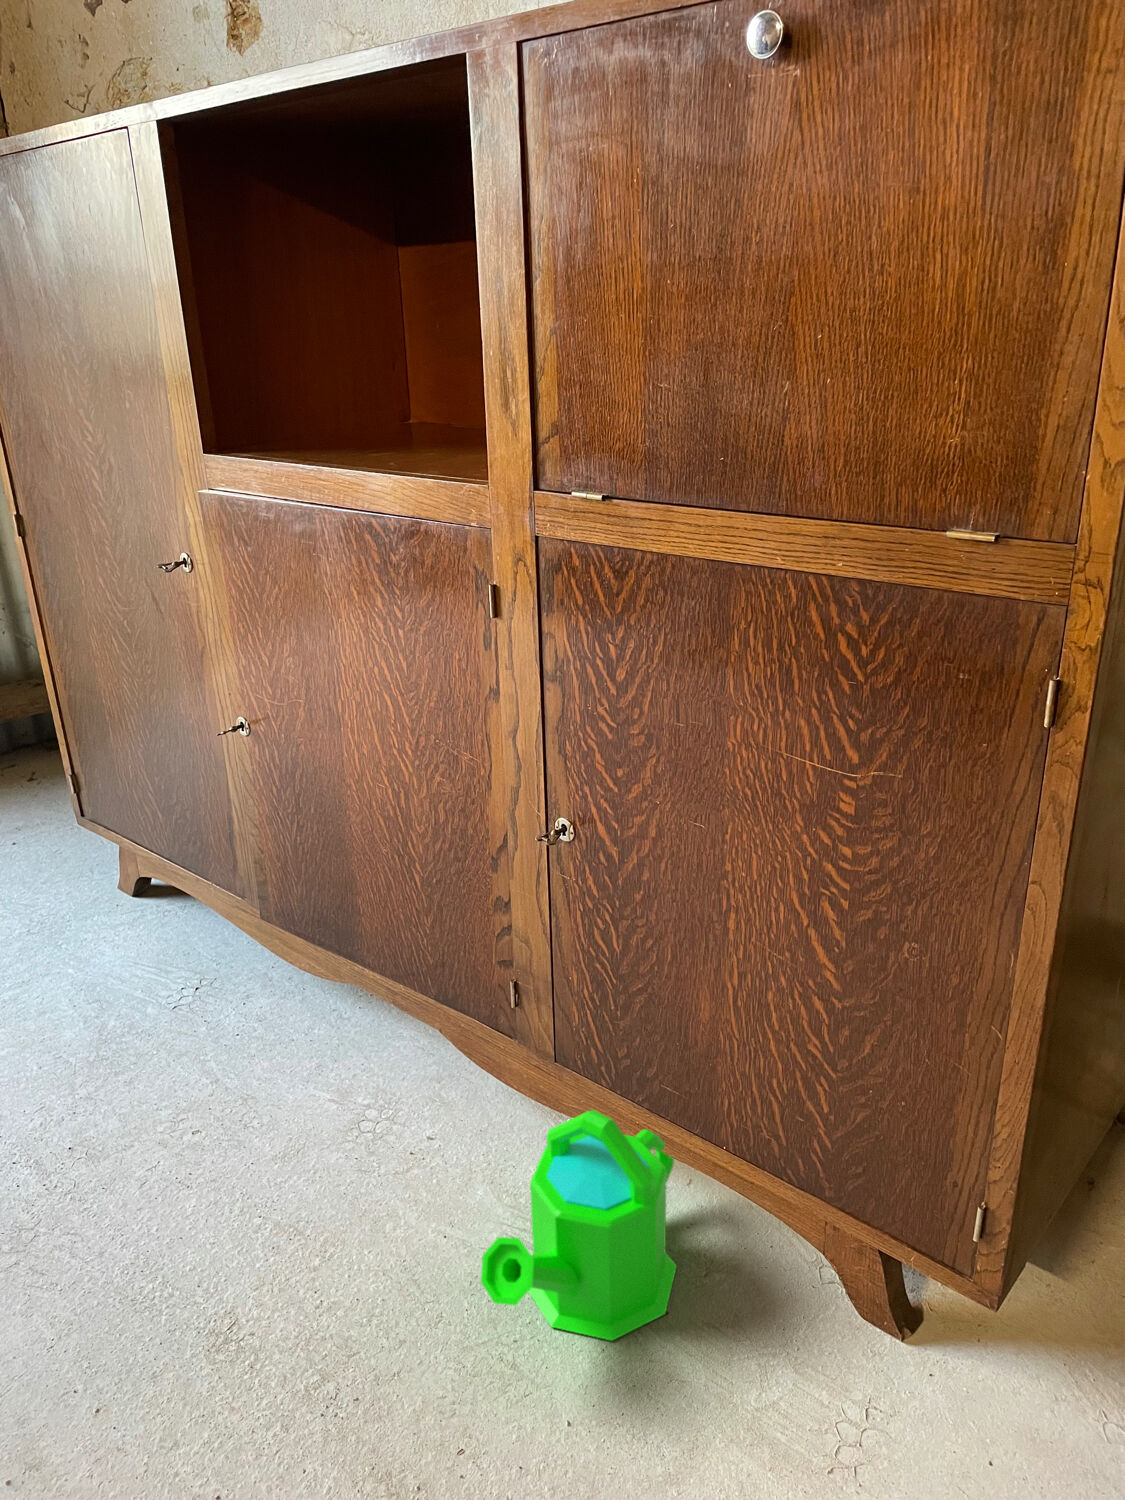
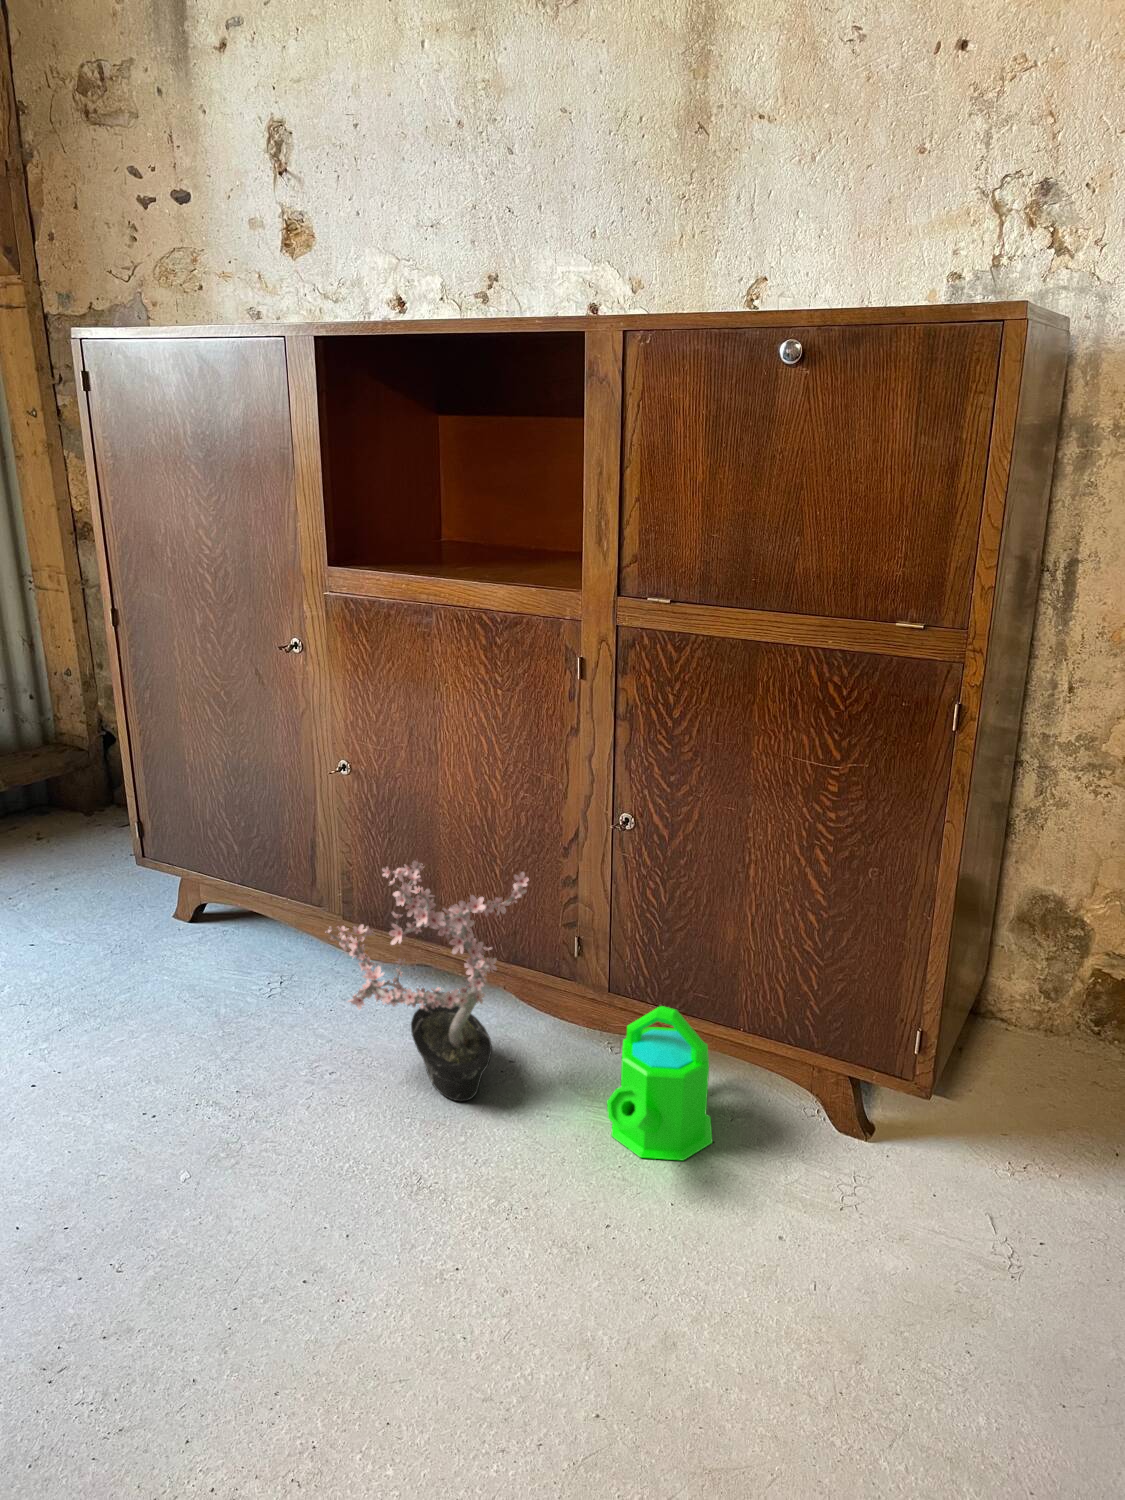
potted plant: none [178,841,437,1198] -> present [326,861,529,1101]

